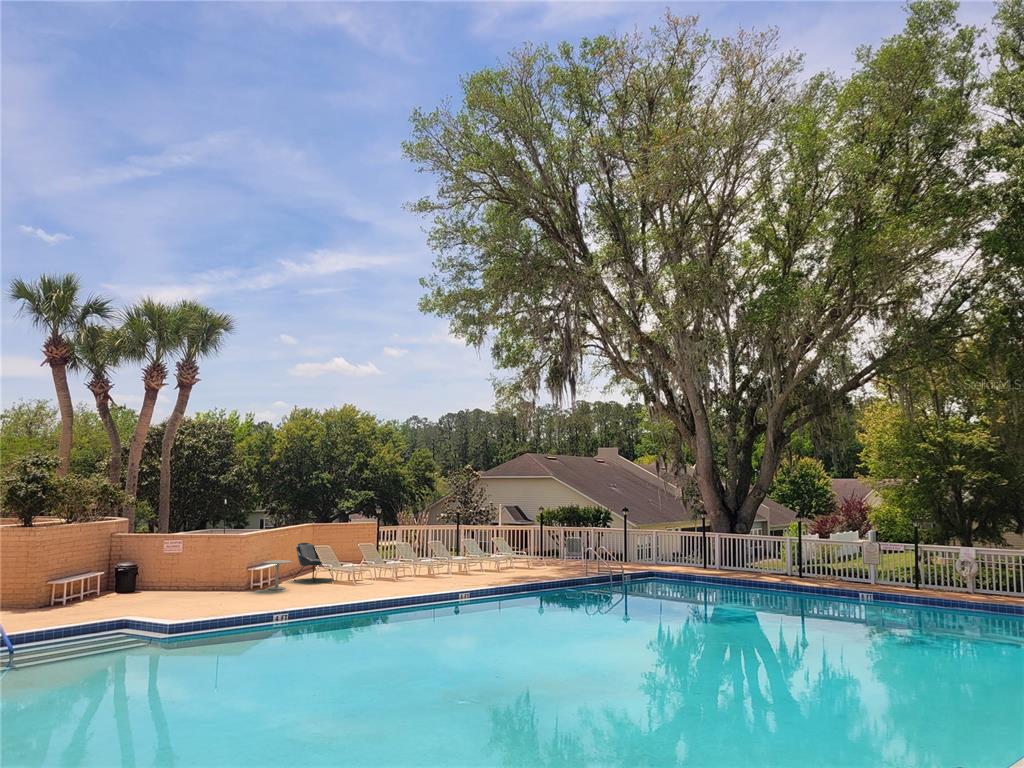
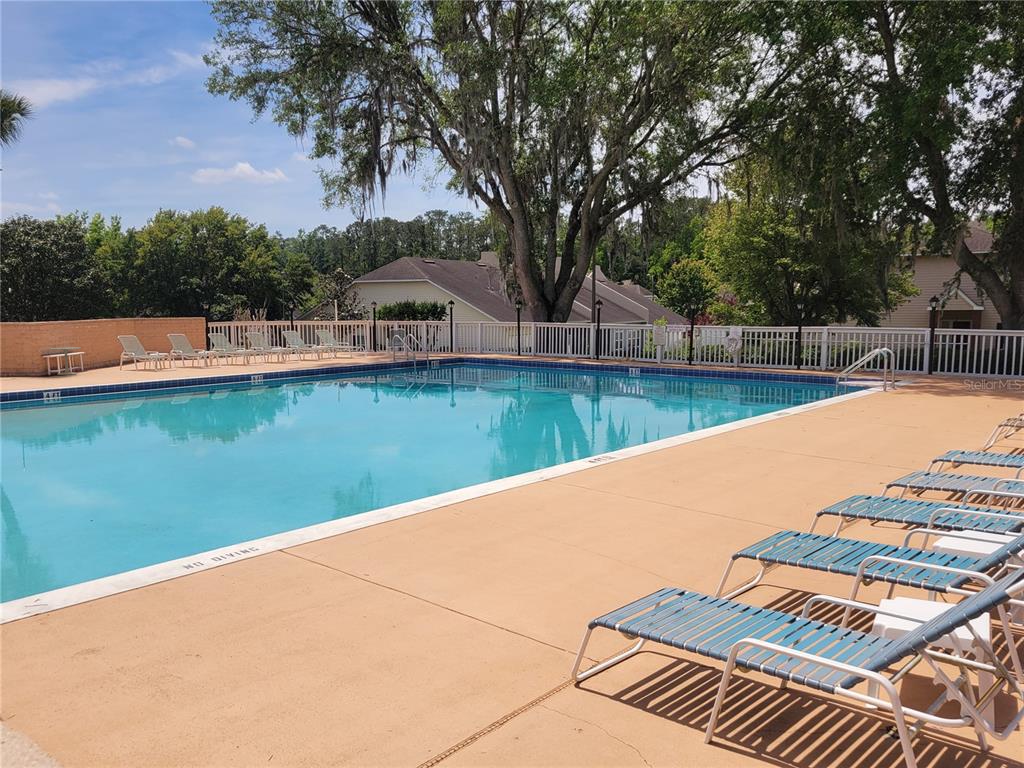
lounge chair: present [293,543,332,582] -> none [93,332,137,369]

